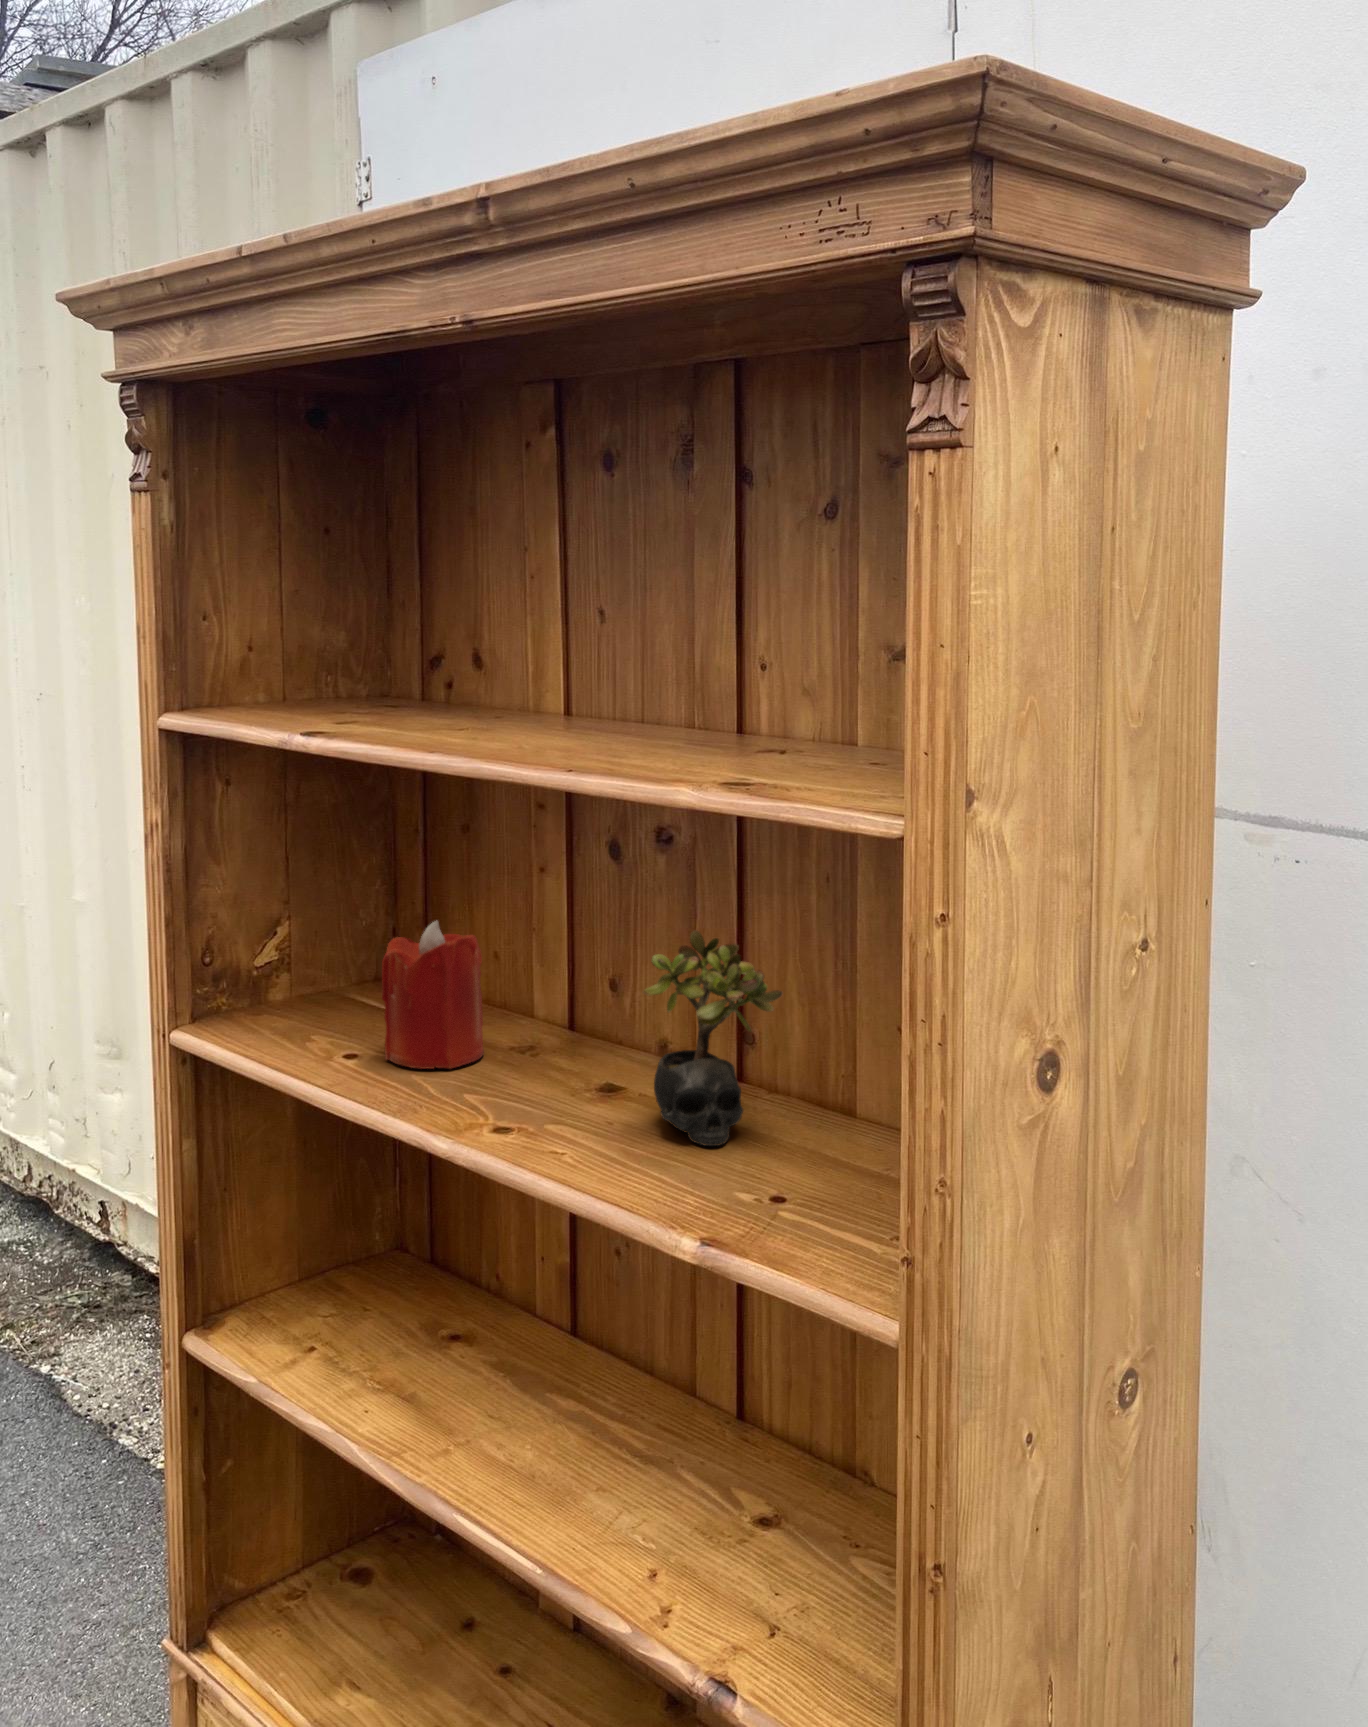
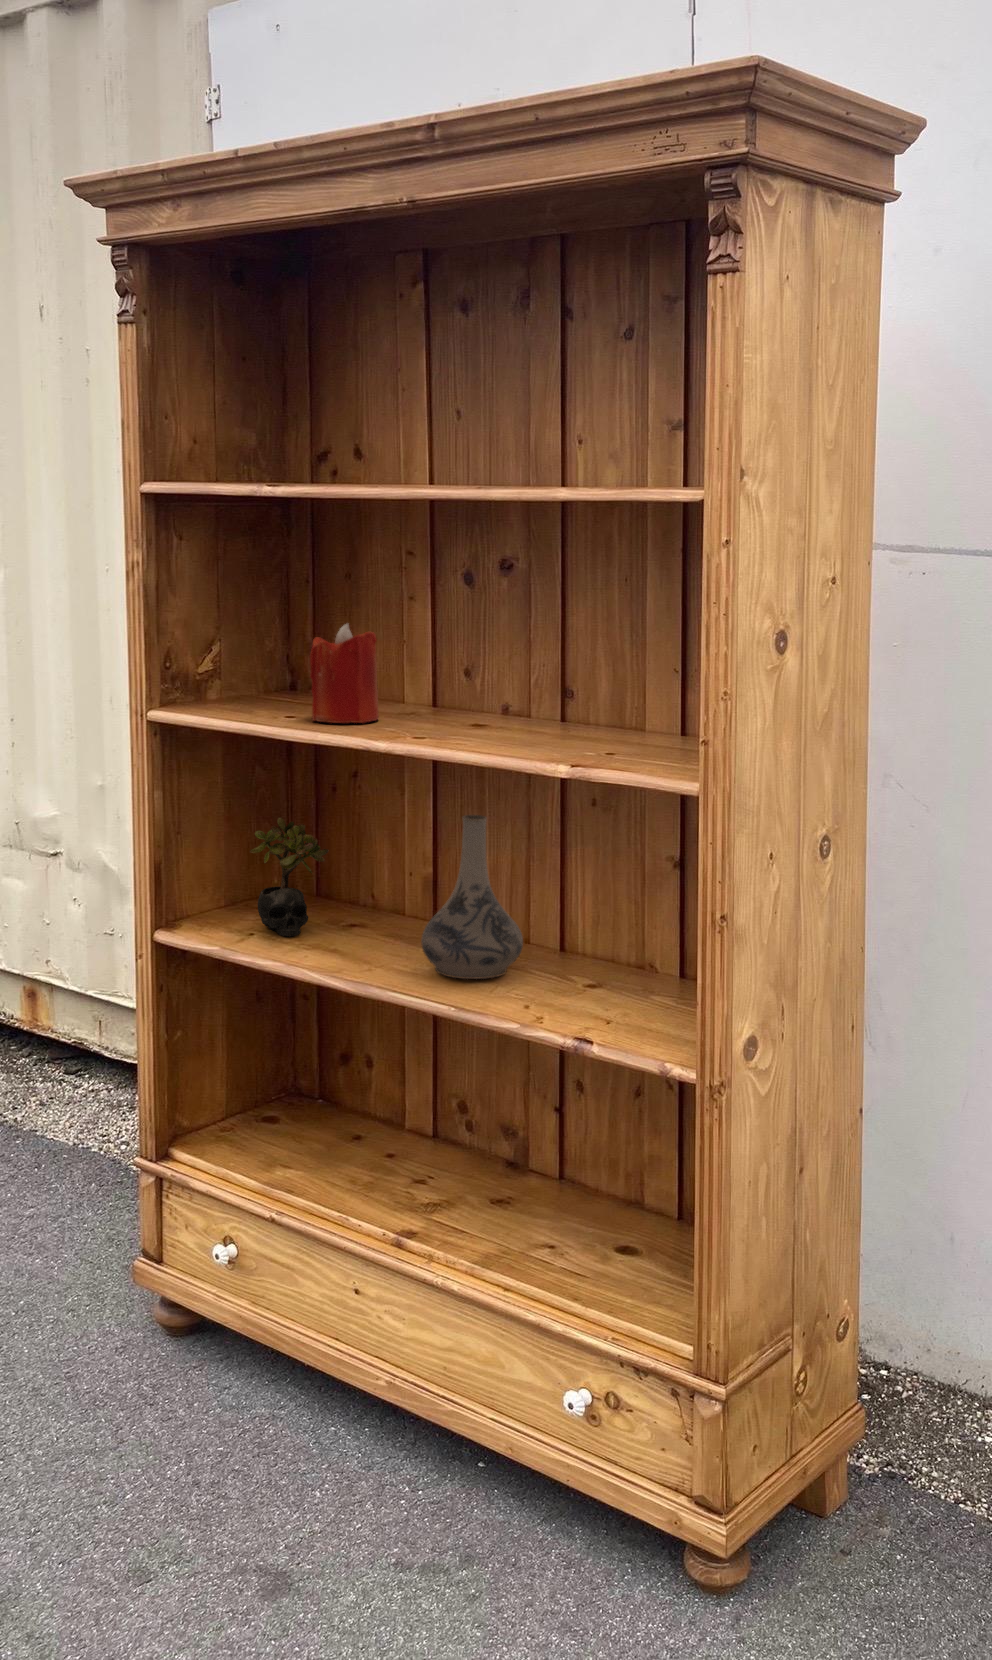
succulent plant: present [643,930,782,1146] -> present [250,817,329,936]
decorative vase: none [527,1216,678,1469] -> present [421,815,523,979]

